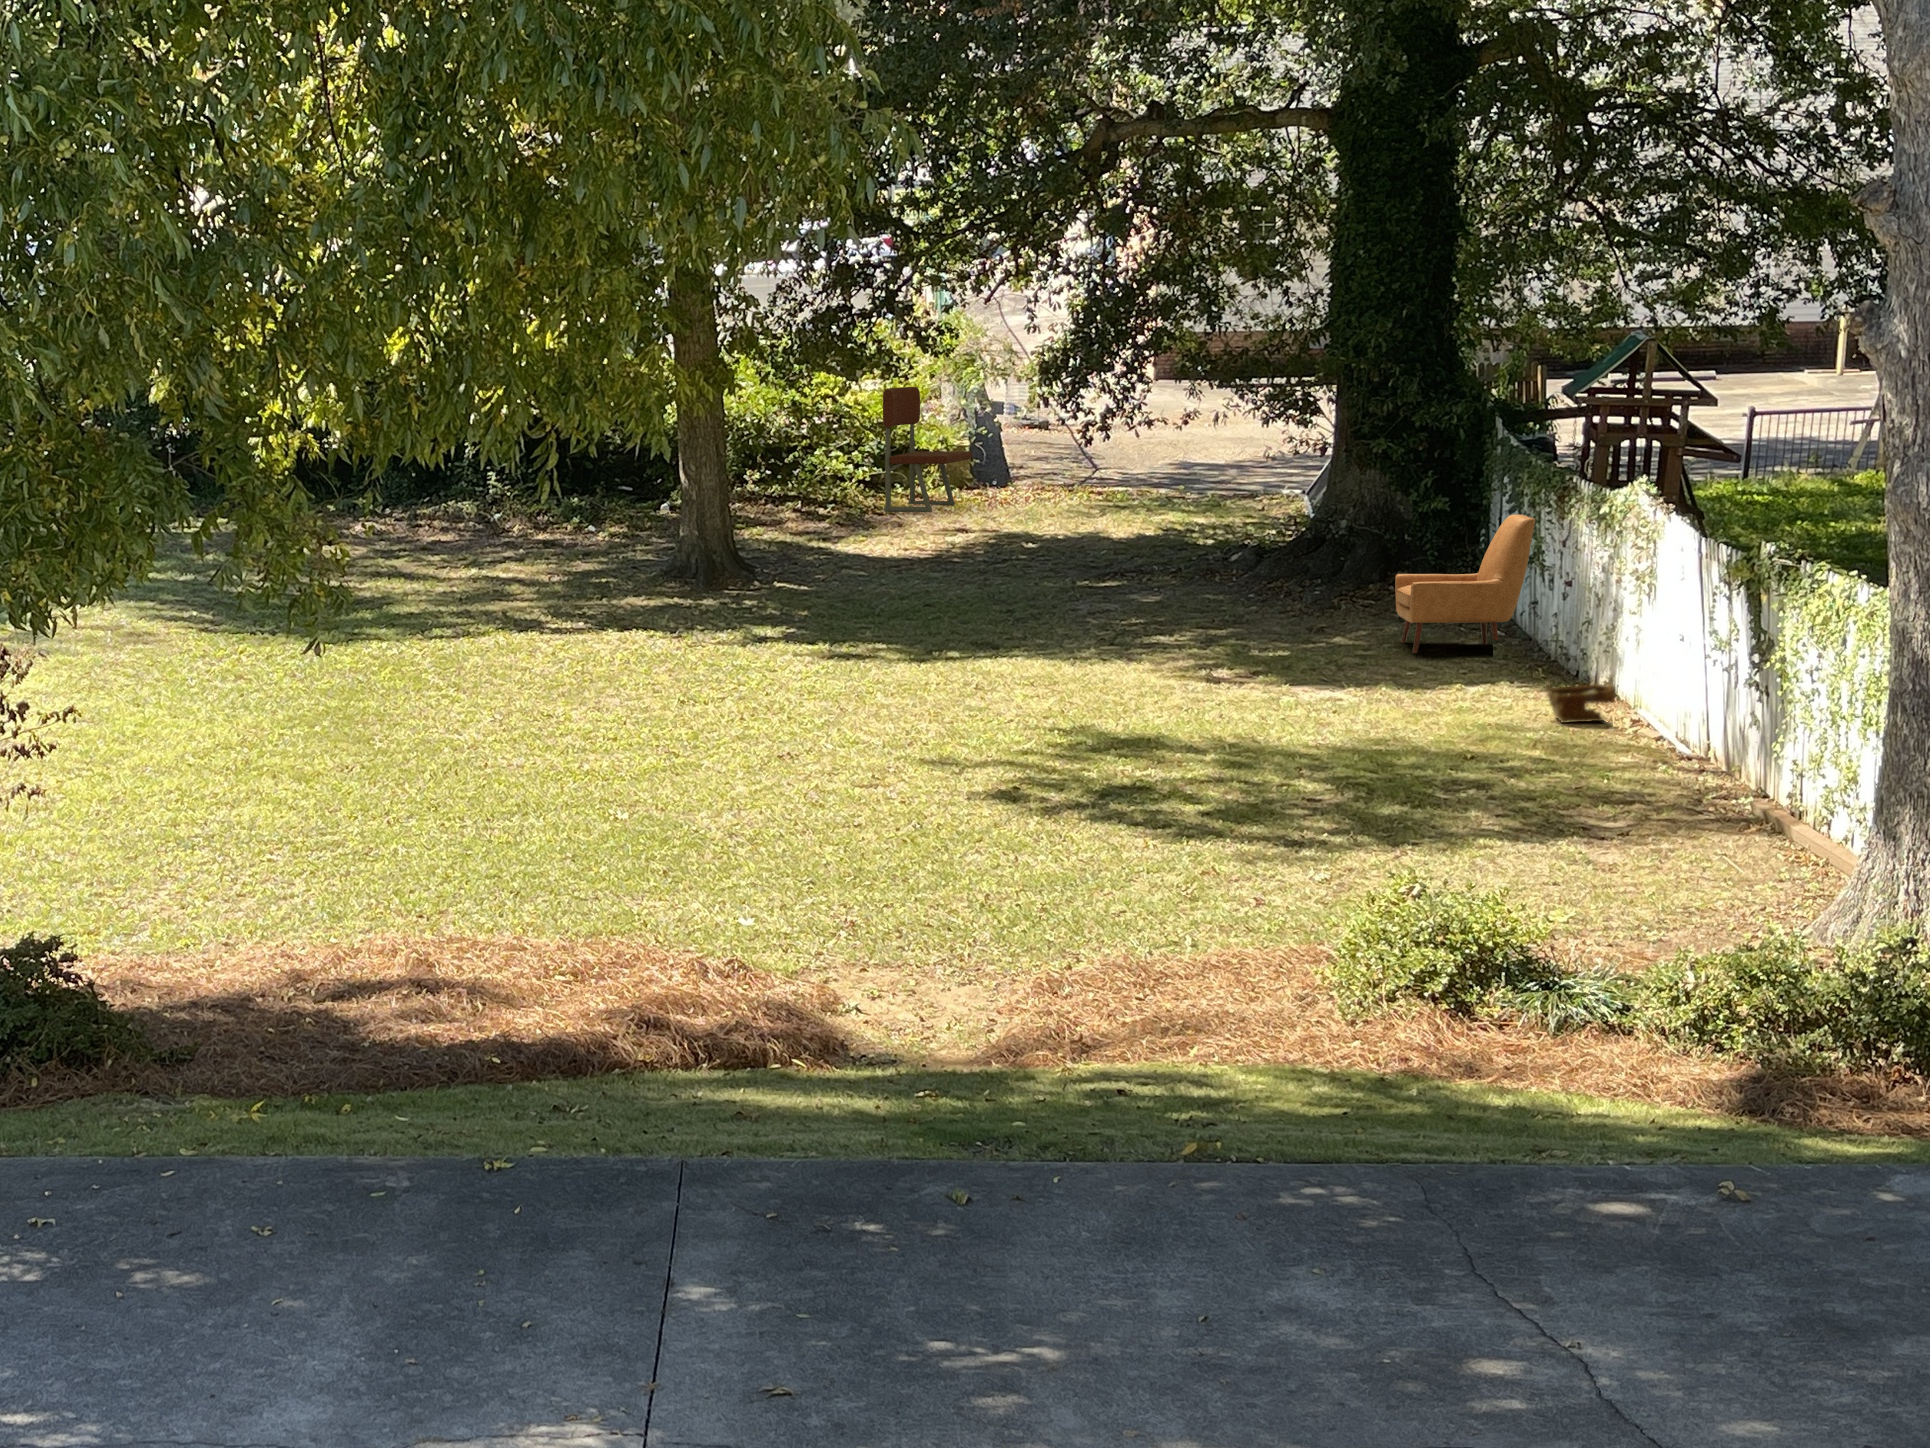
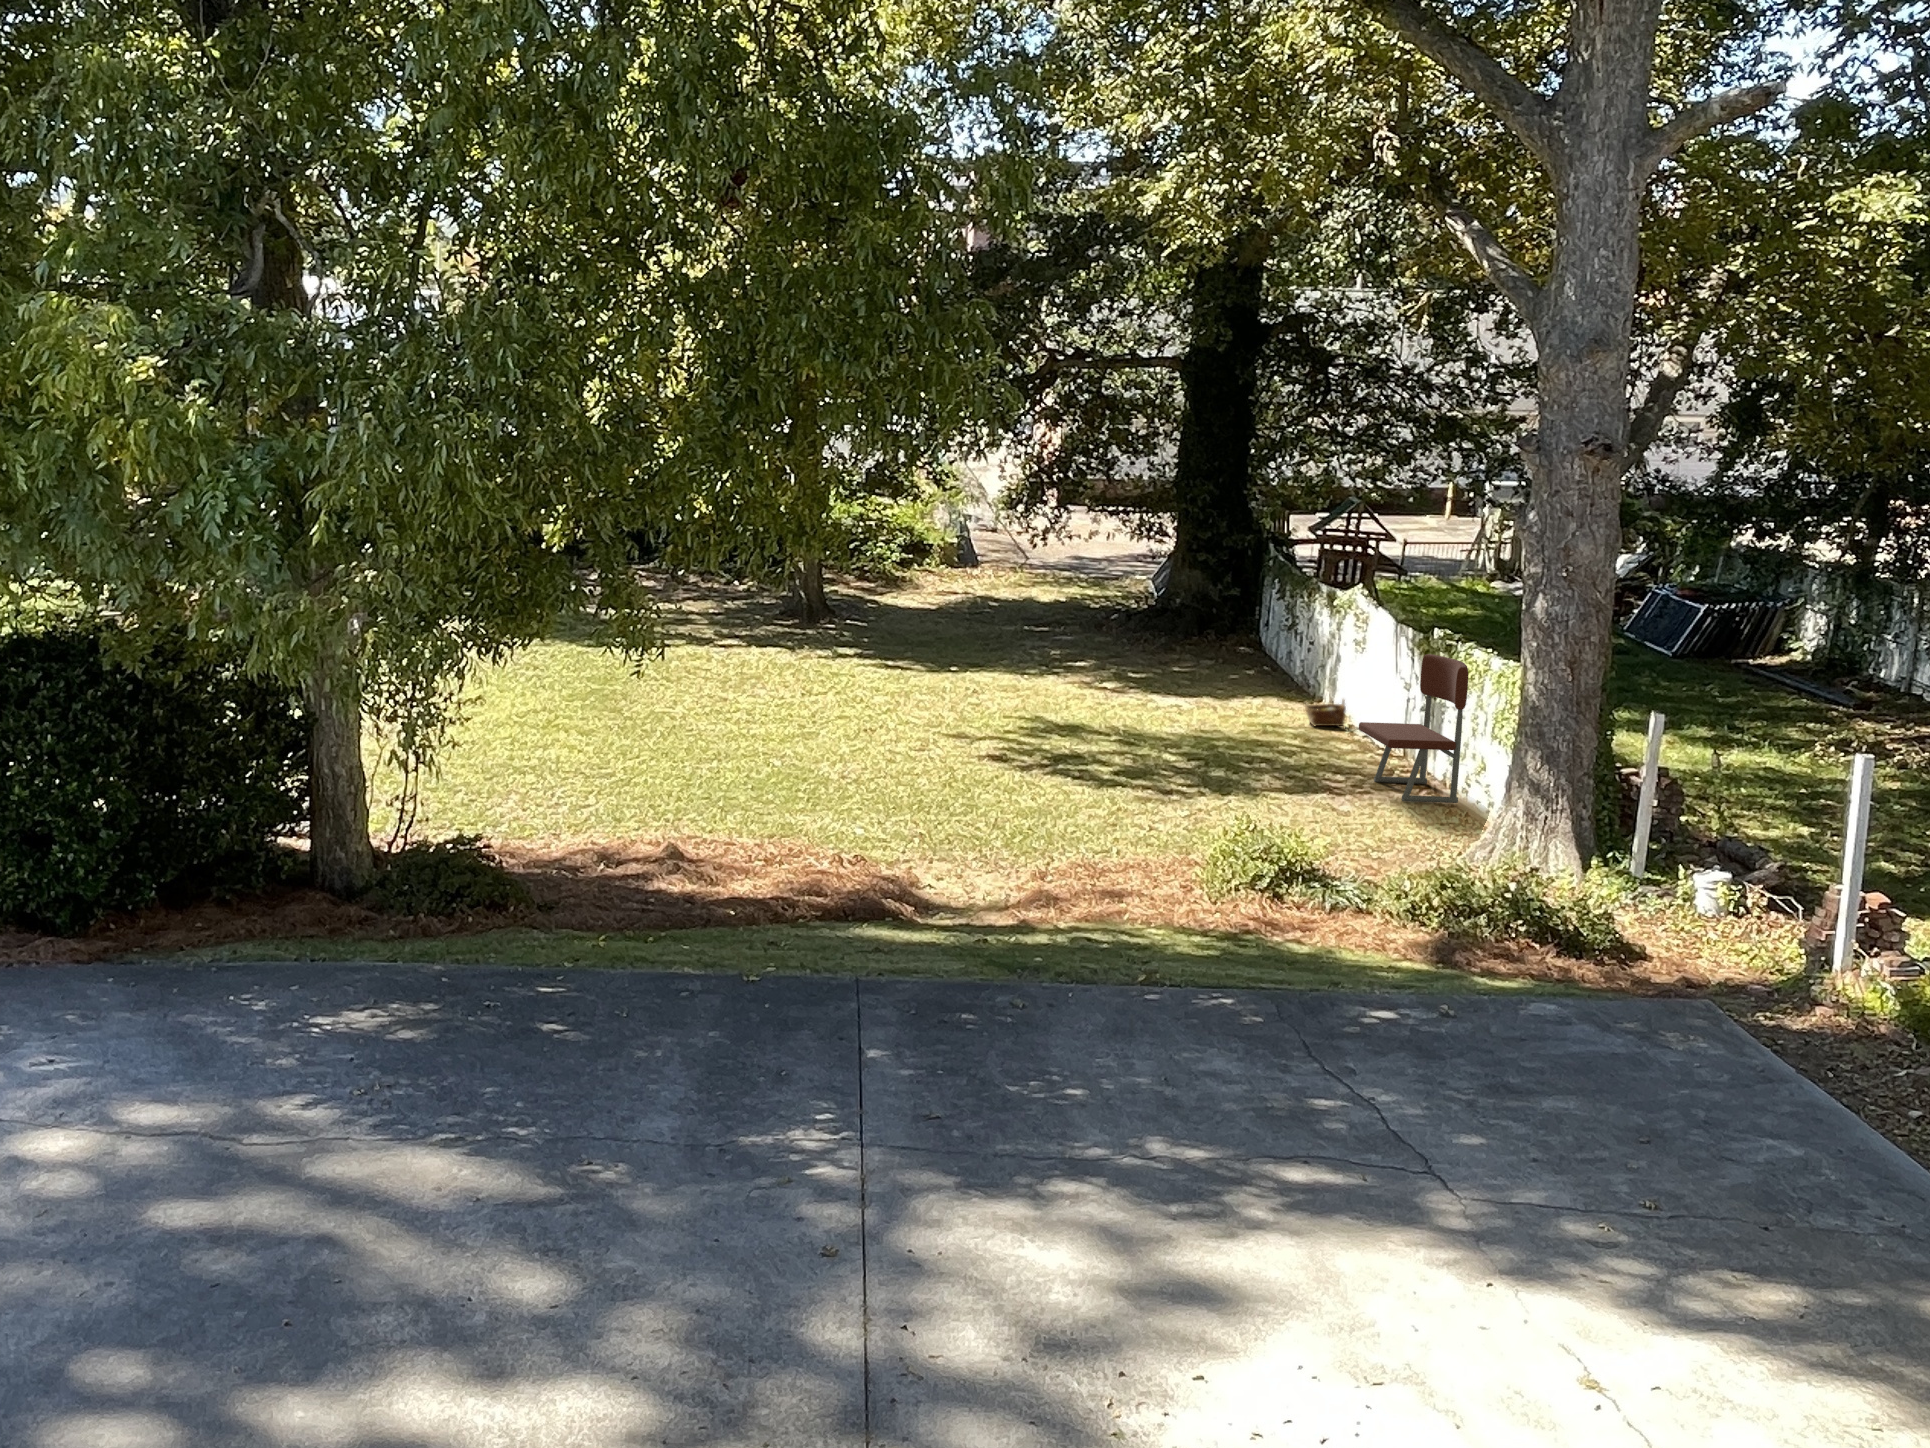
bench: present [883,387,972,512] -> present [1359,654,1469,803]
chair: present [1395,515,1535,653] -> none [1212,600,1296,680]

